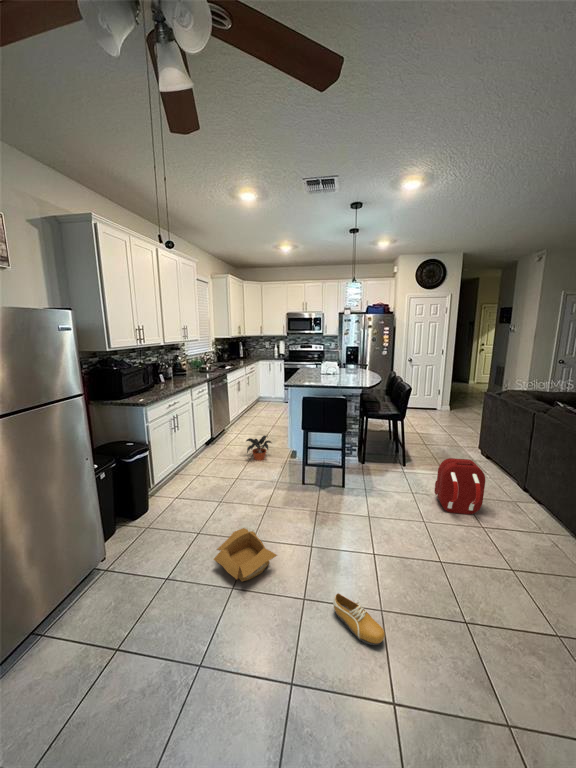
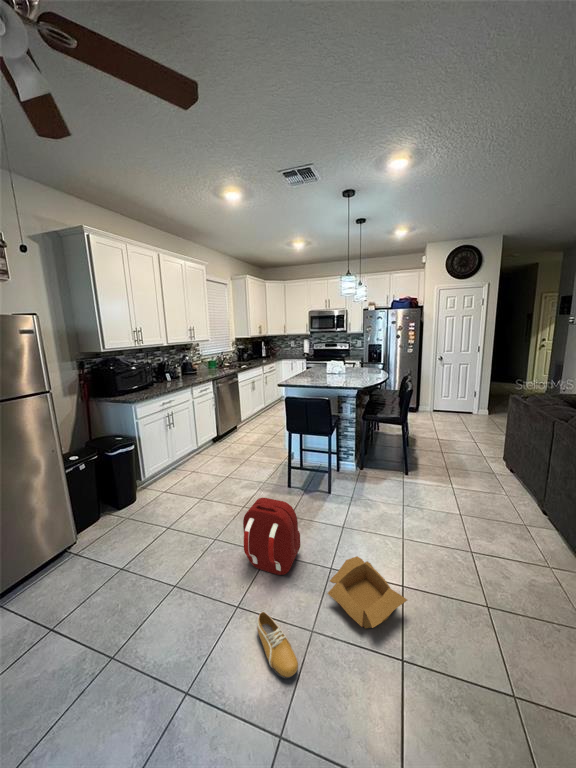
potted plant: present [246,435,271,461] -> none [243,435,270,460]
backpack: present [435,458,485,514] -> present [243,498,300,575]
cardboard box: present [214,528,277,582] -> present [328,556,407,628]

